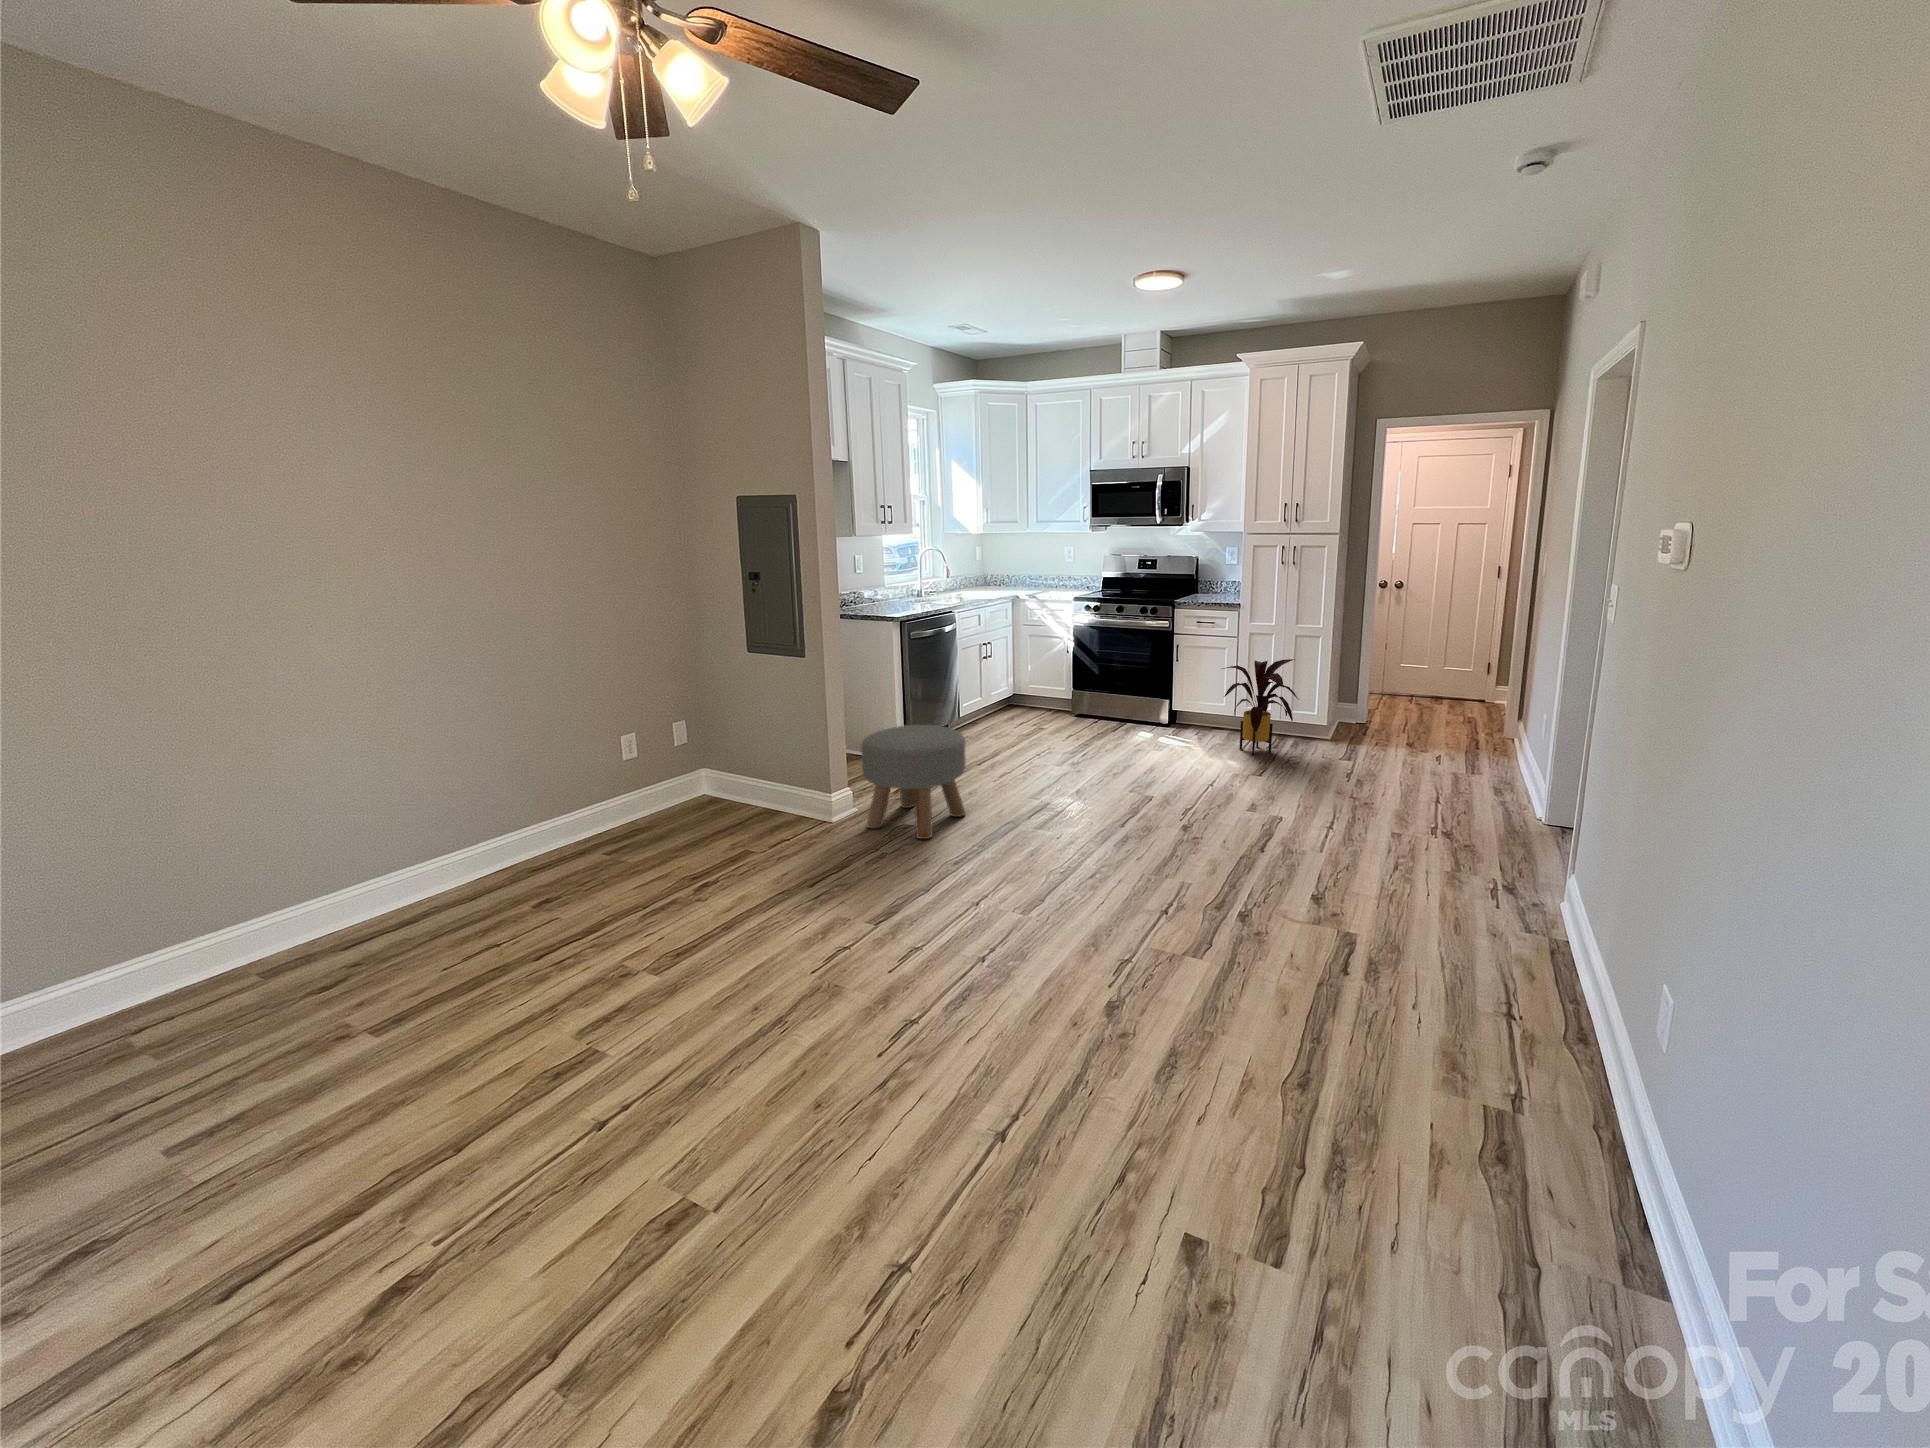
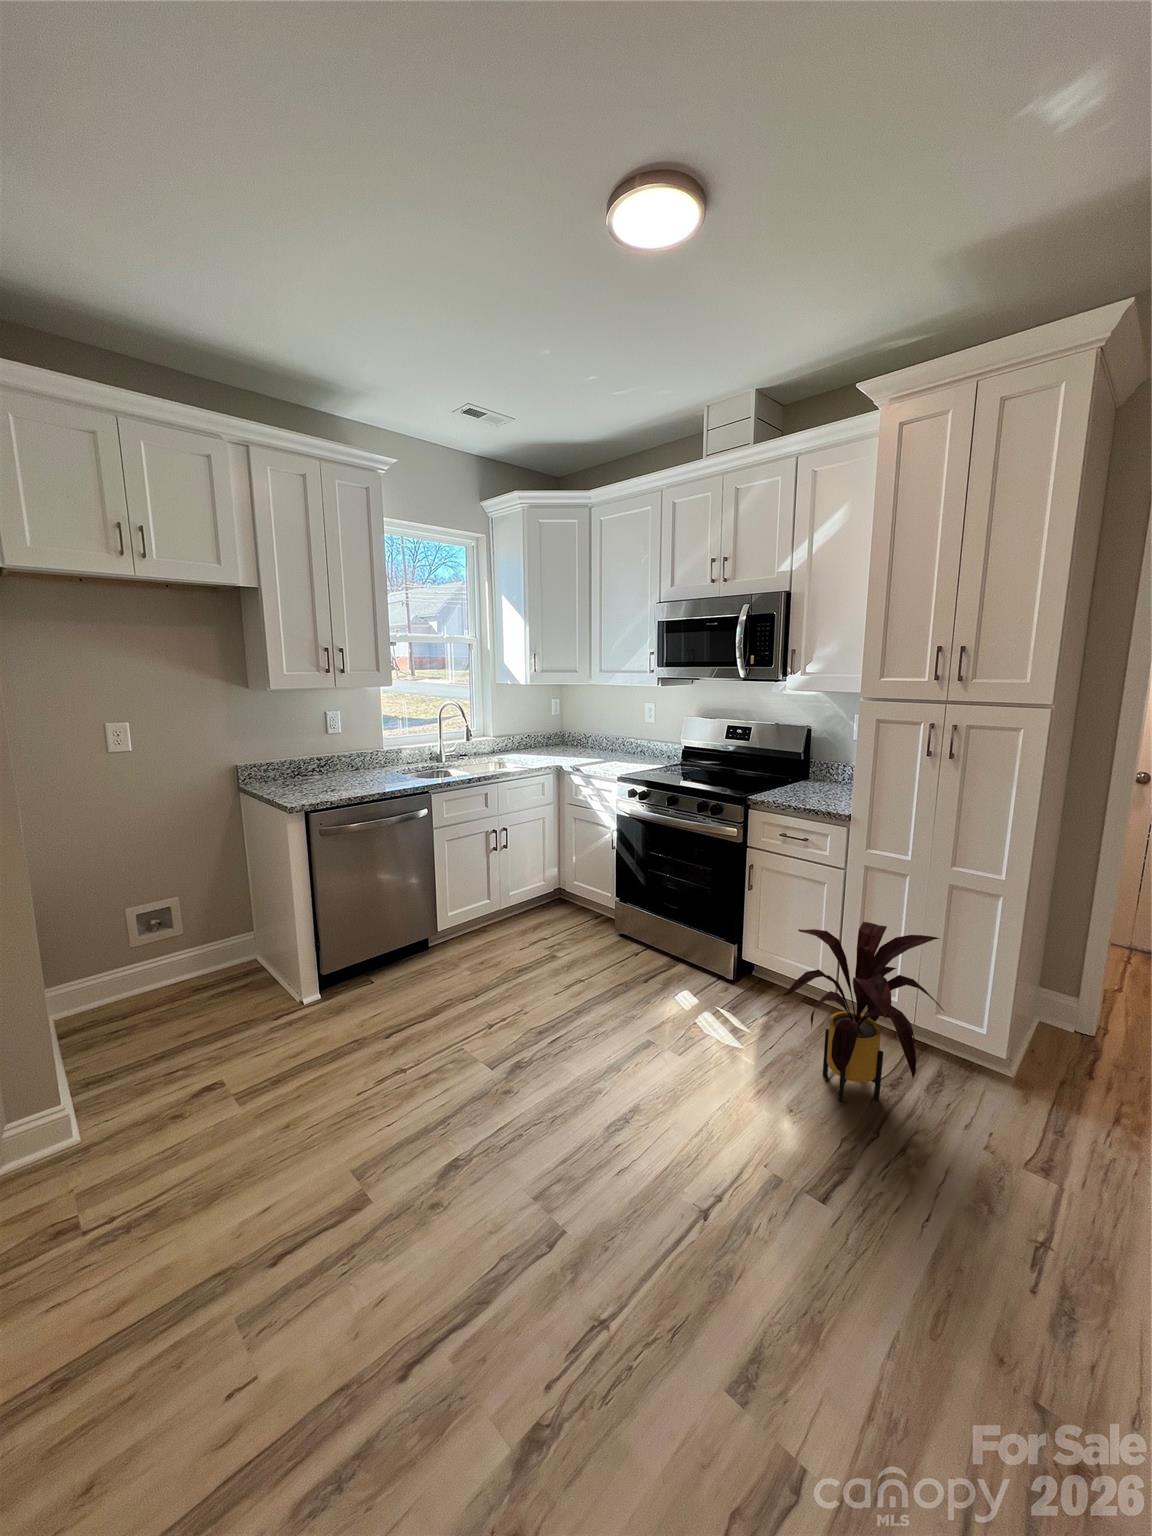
ottoman: present [861,725,966,839] -> none [16,1017,240,1276]

